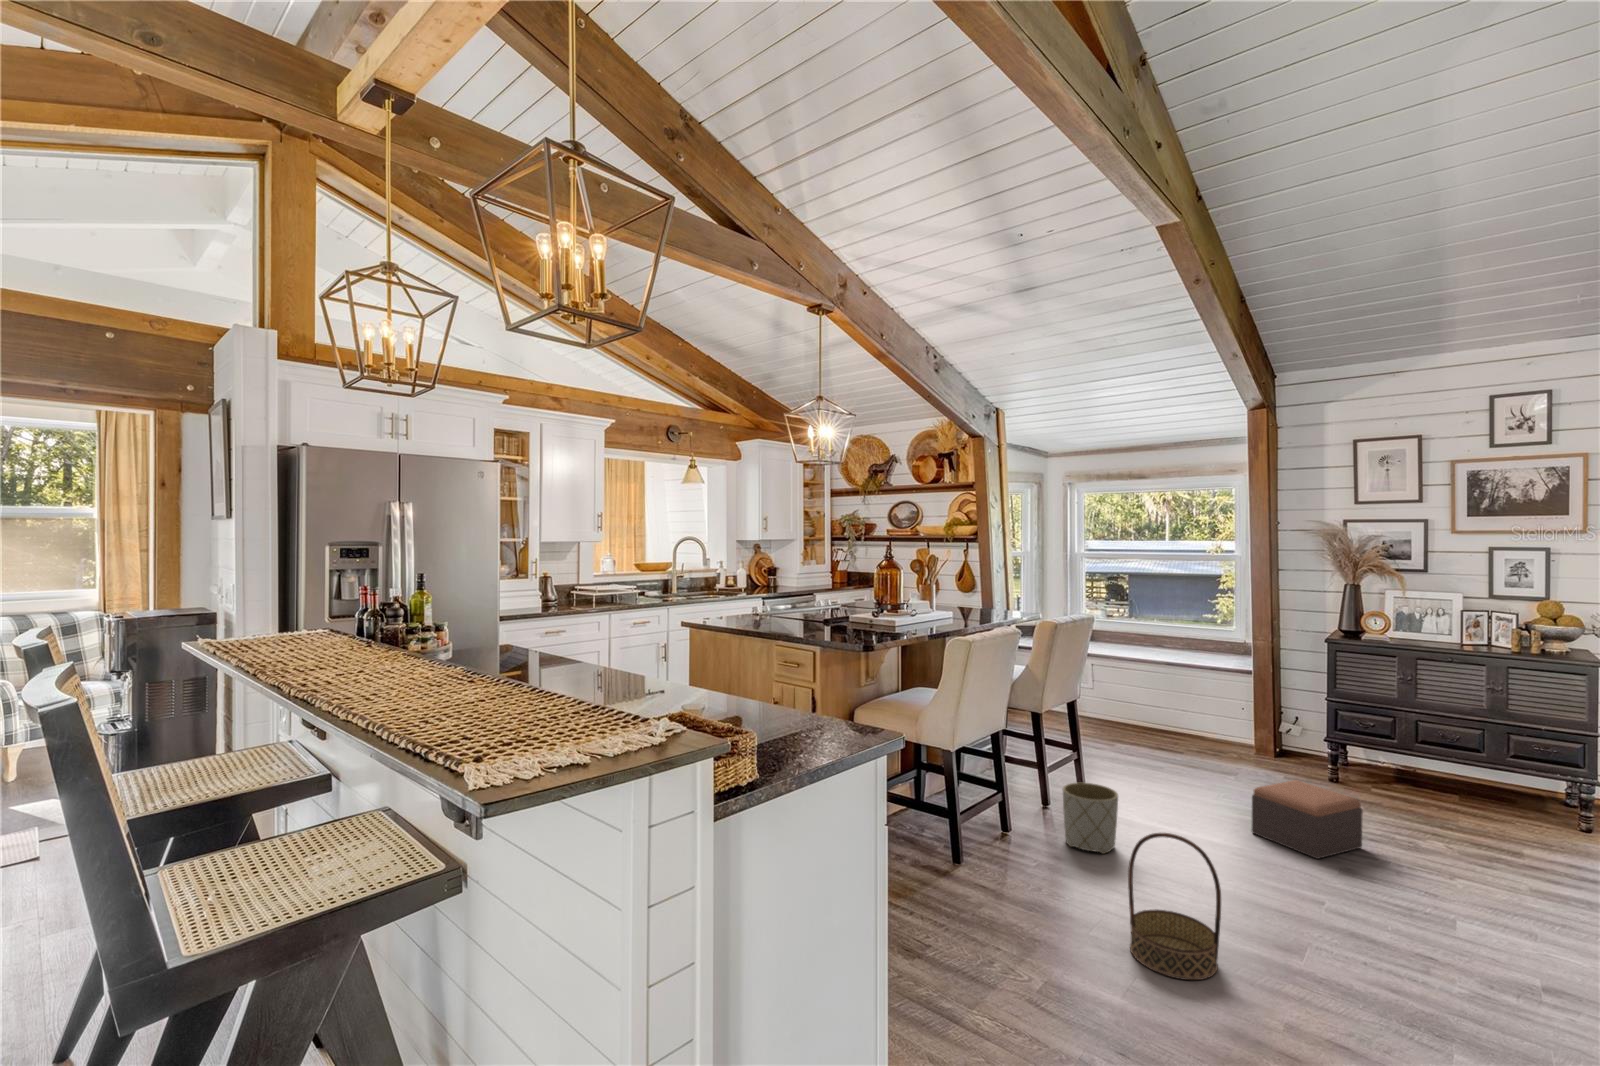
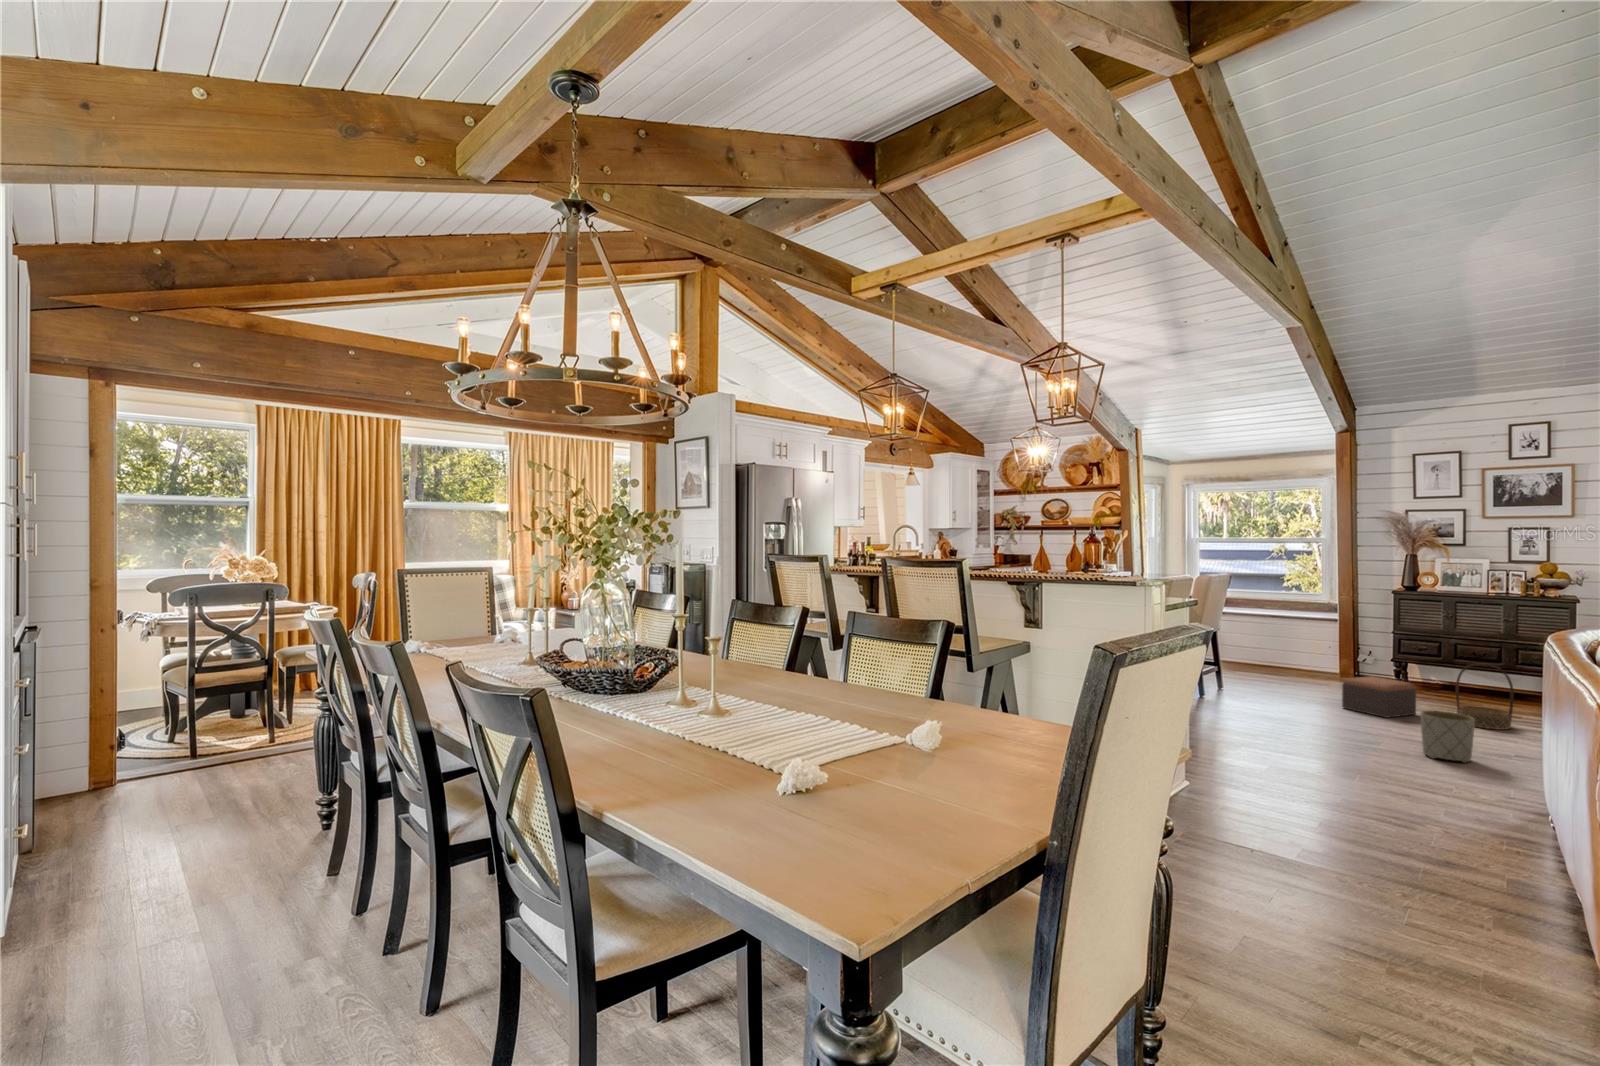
planter: present [1063,783,1118,854] -> present [1421,711,1475,763]
basket: present [1128,833,1221,980] -> present [1456,663,1514,730]

